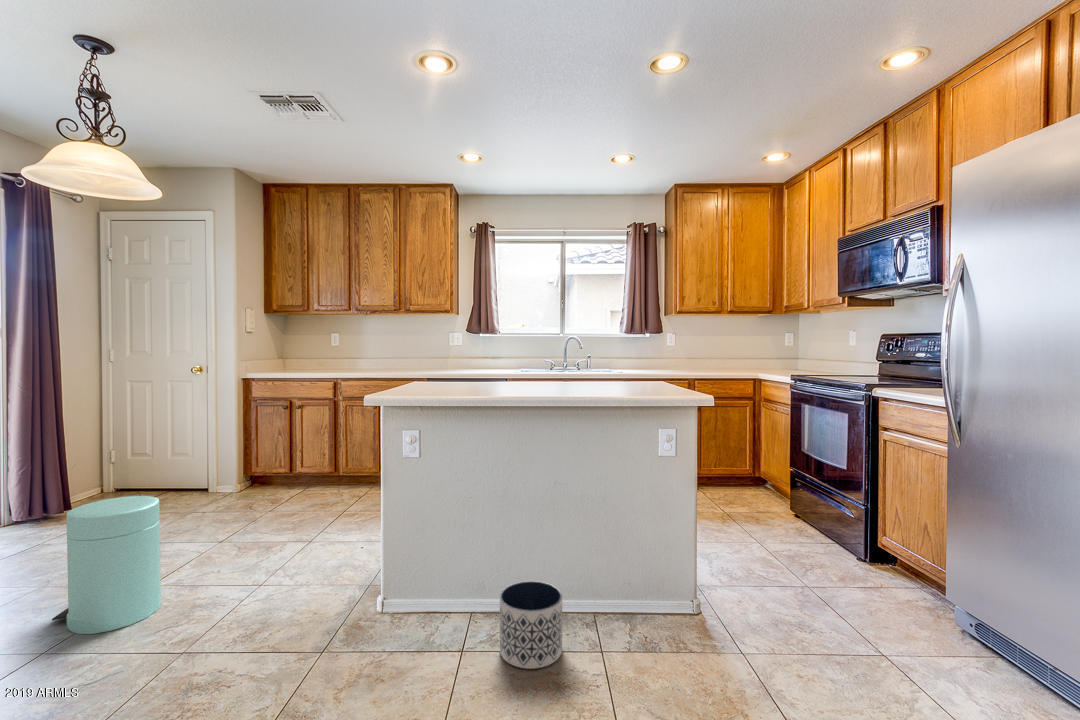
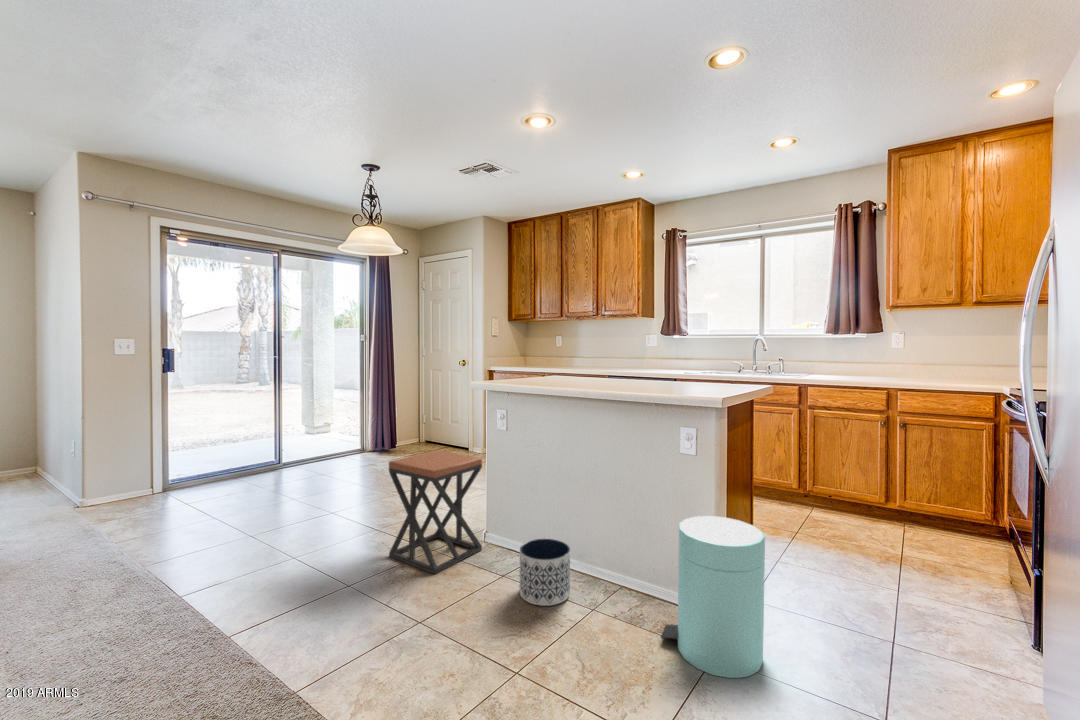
trash can: present [52,496,161,634] -> present [661,516,765,678]
stool: none [259,499,394,684] -> present [389,450,482,574]

